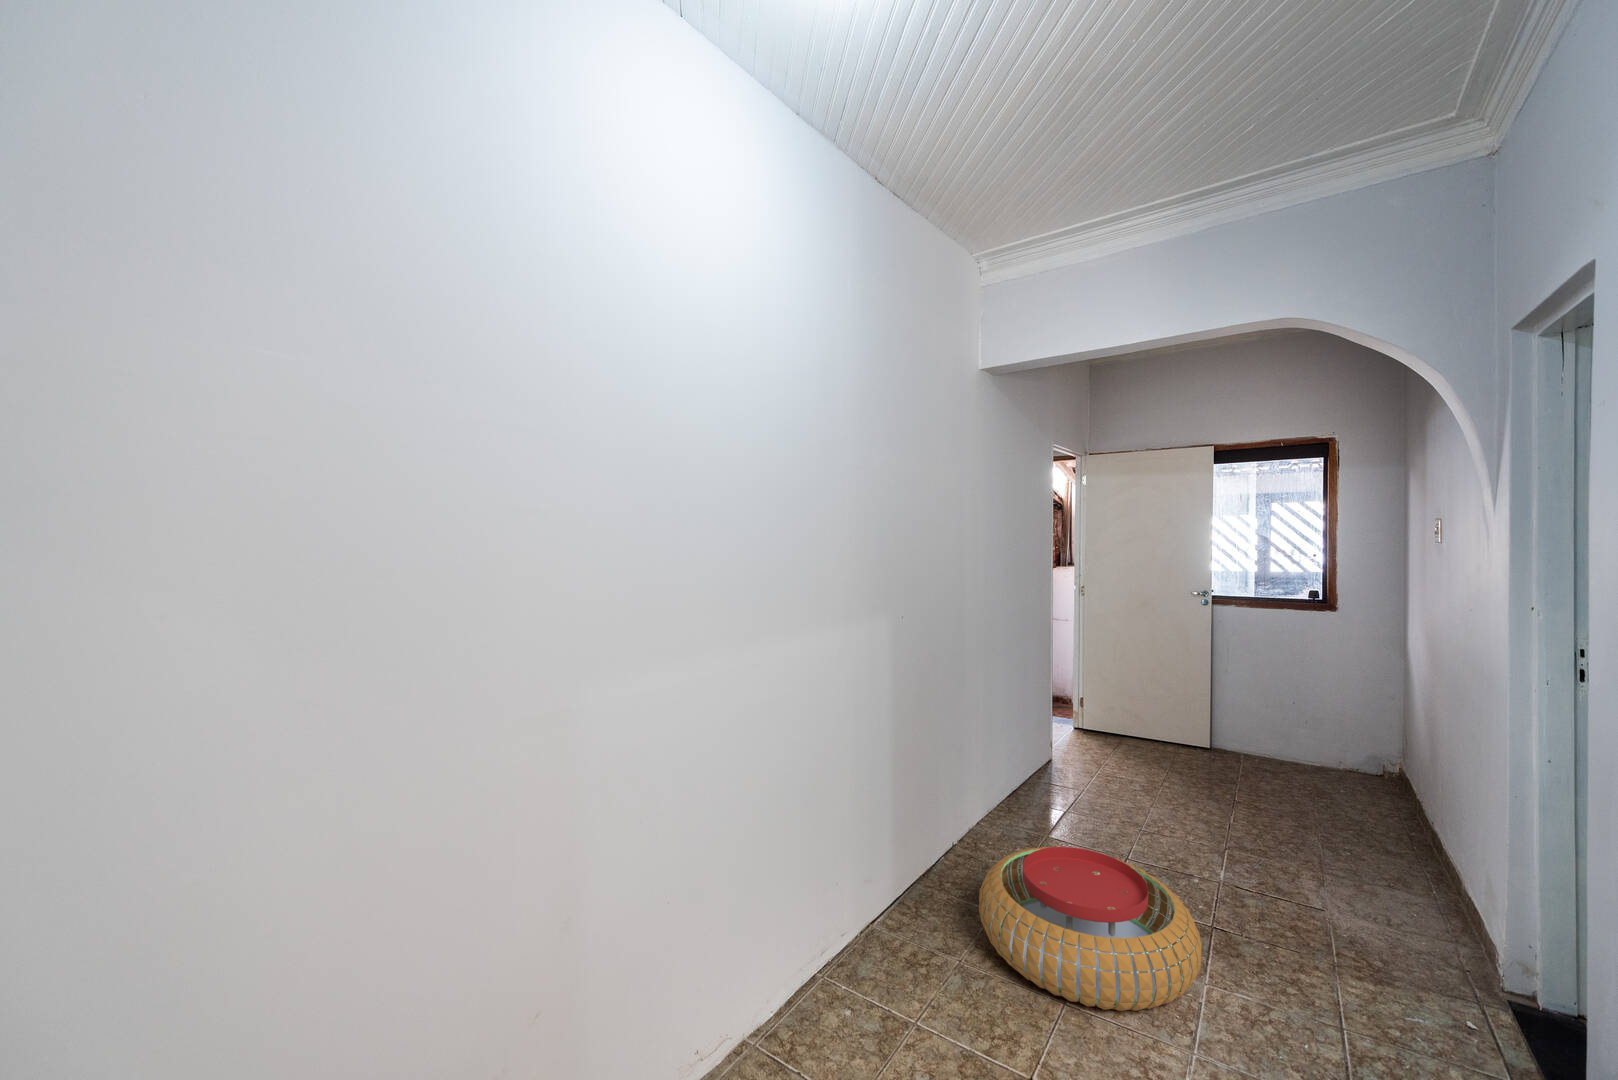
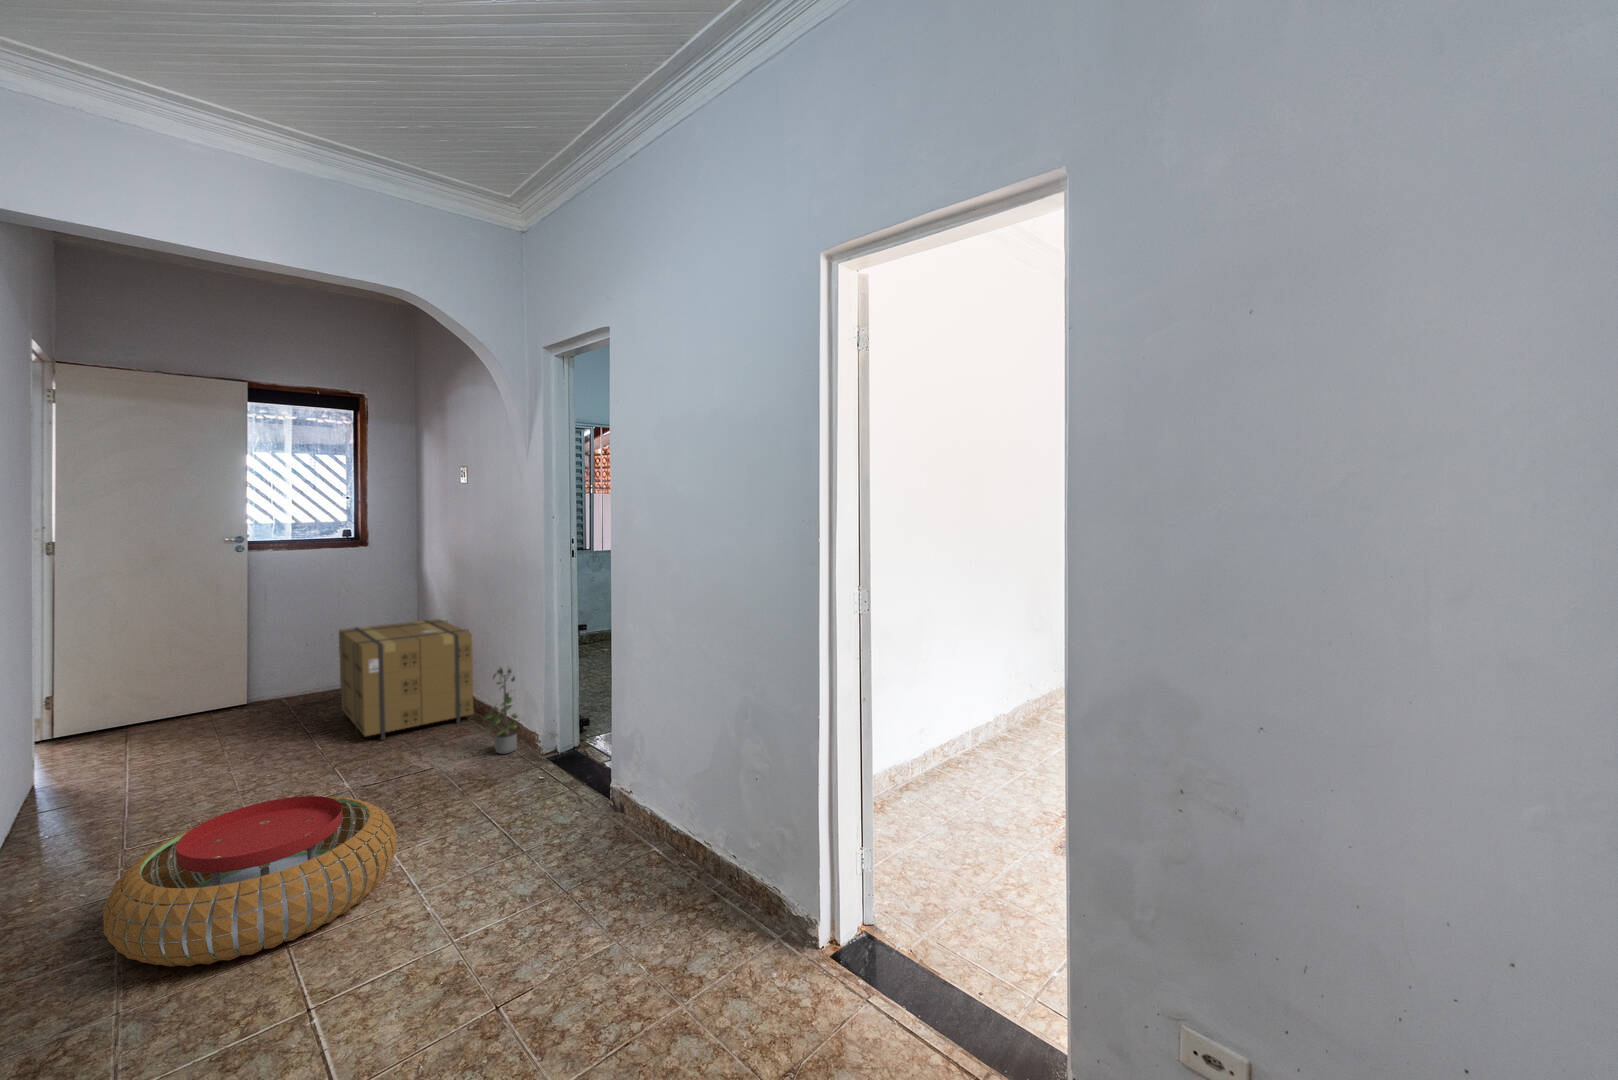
cardboard box: none [1269,699,1431,867] -> present [339,619,474,740]
potted plant: none [1408,814,1472,952] -> present [483,668,520,754]

